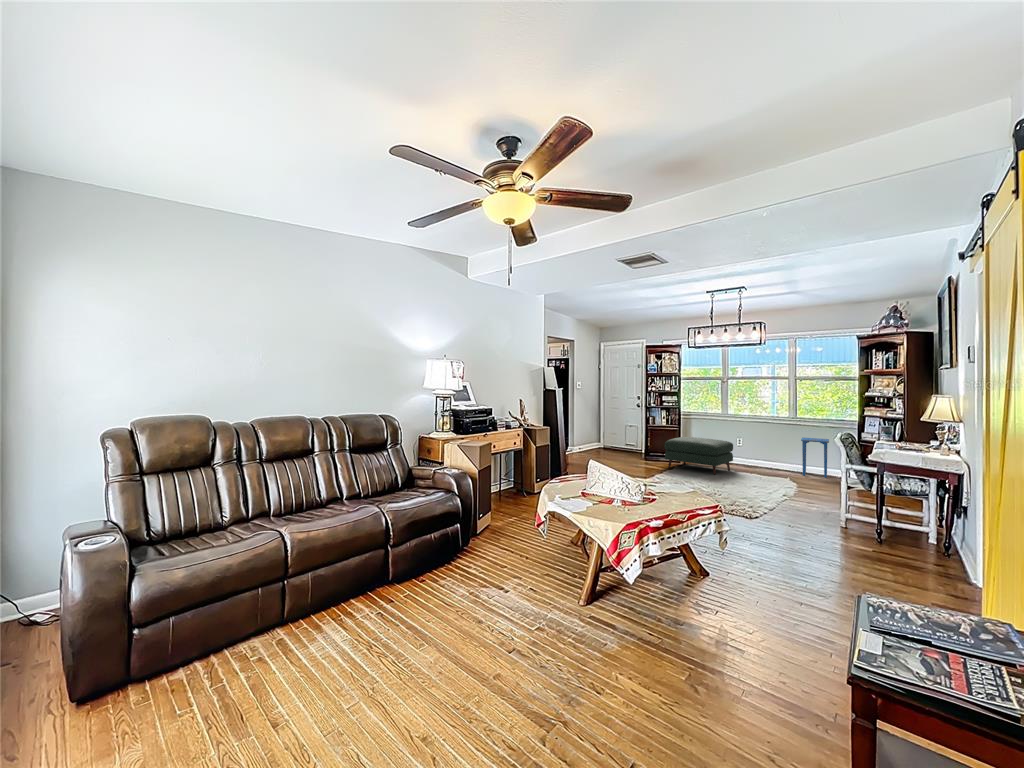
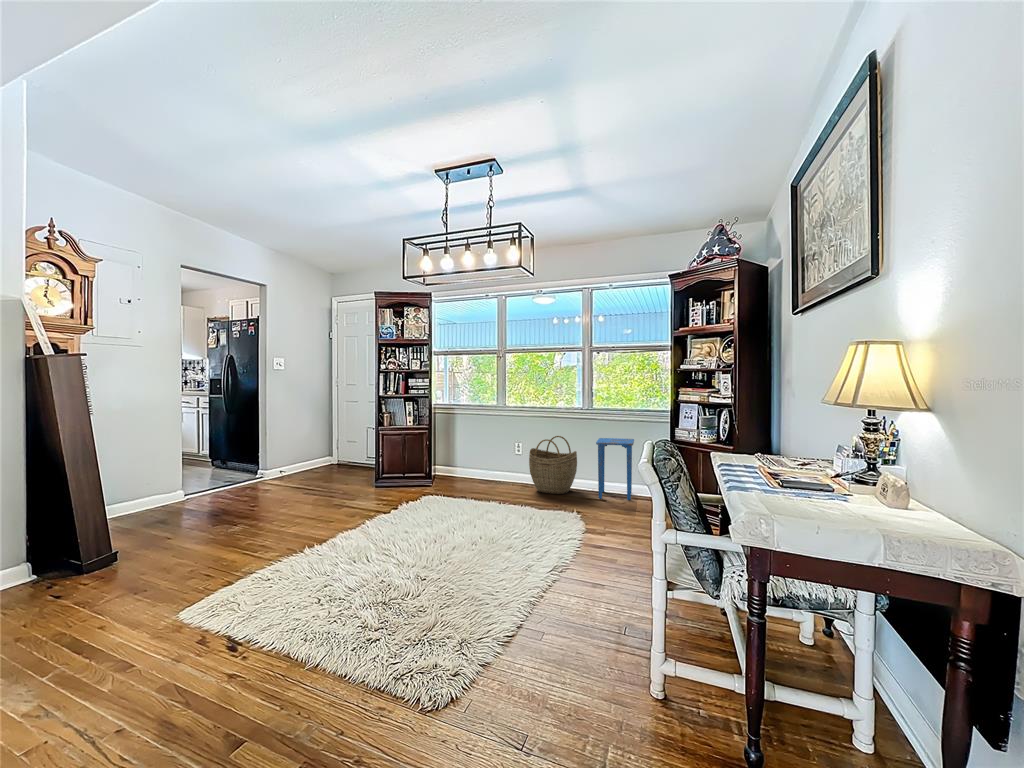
woven basket: none [751,435,786,471] -> present [529,436,577,494]
ottoman: present [665,437,733,475] -> none [390,446,500,511]

